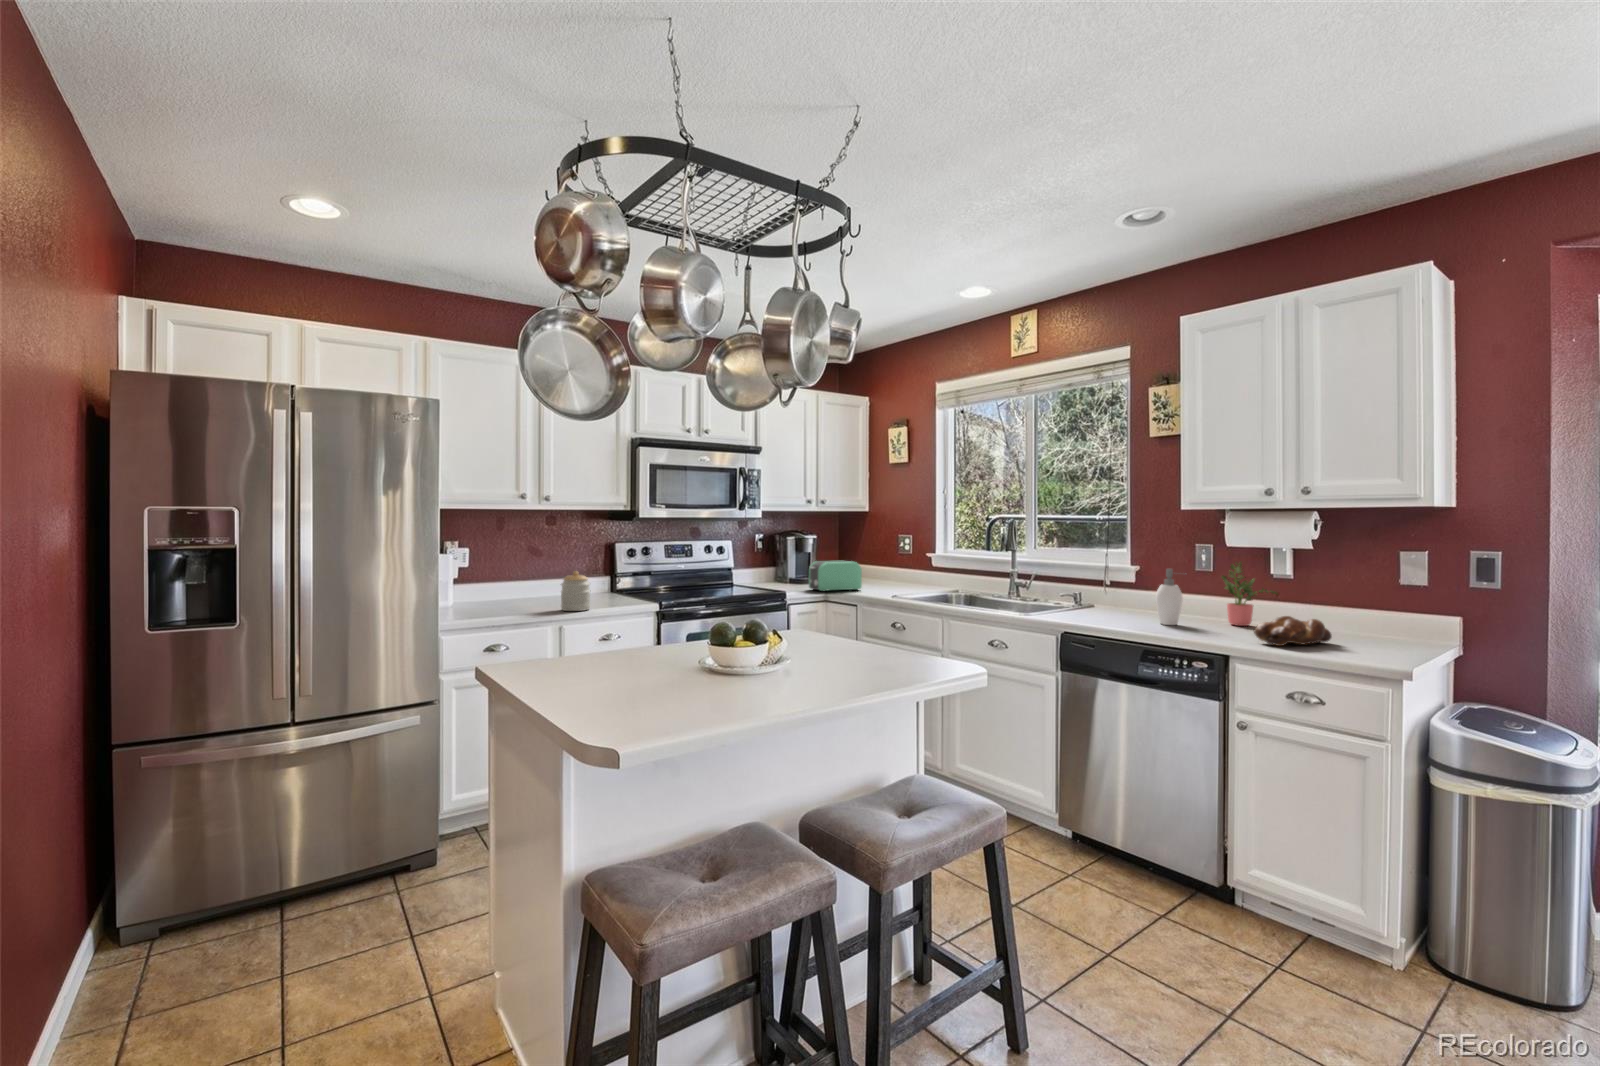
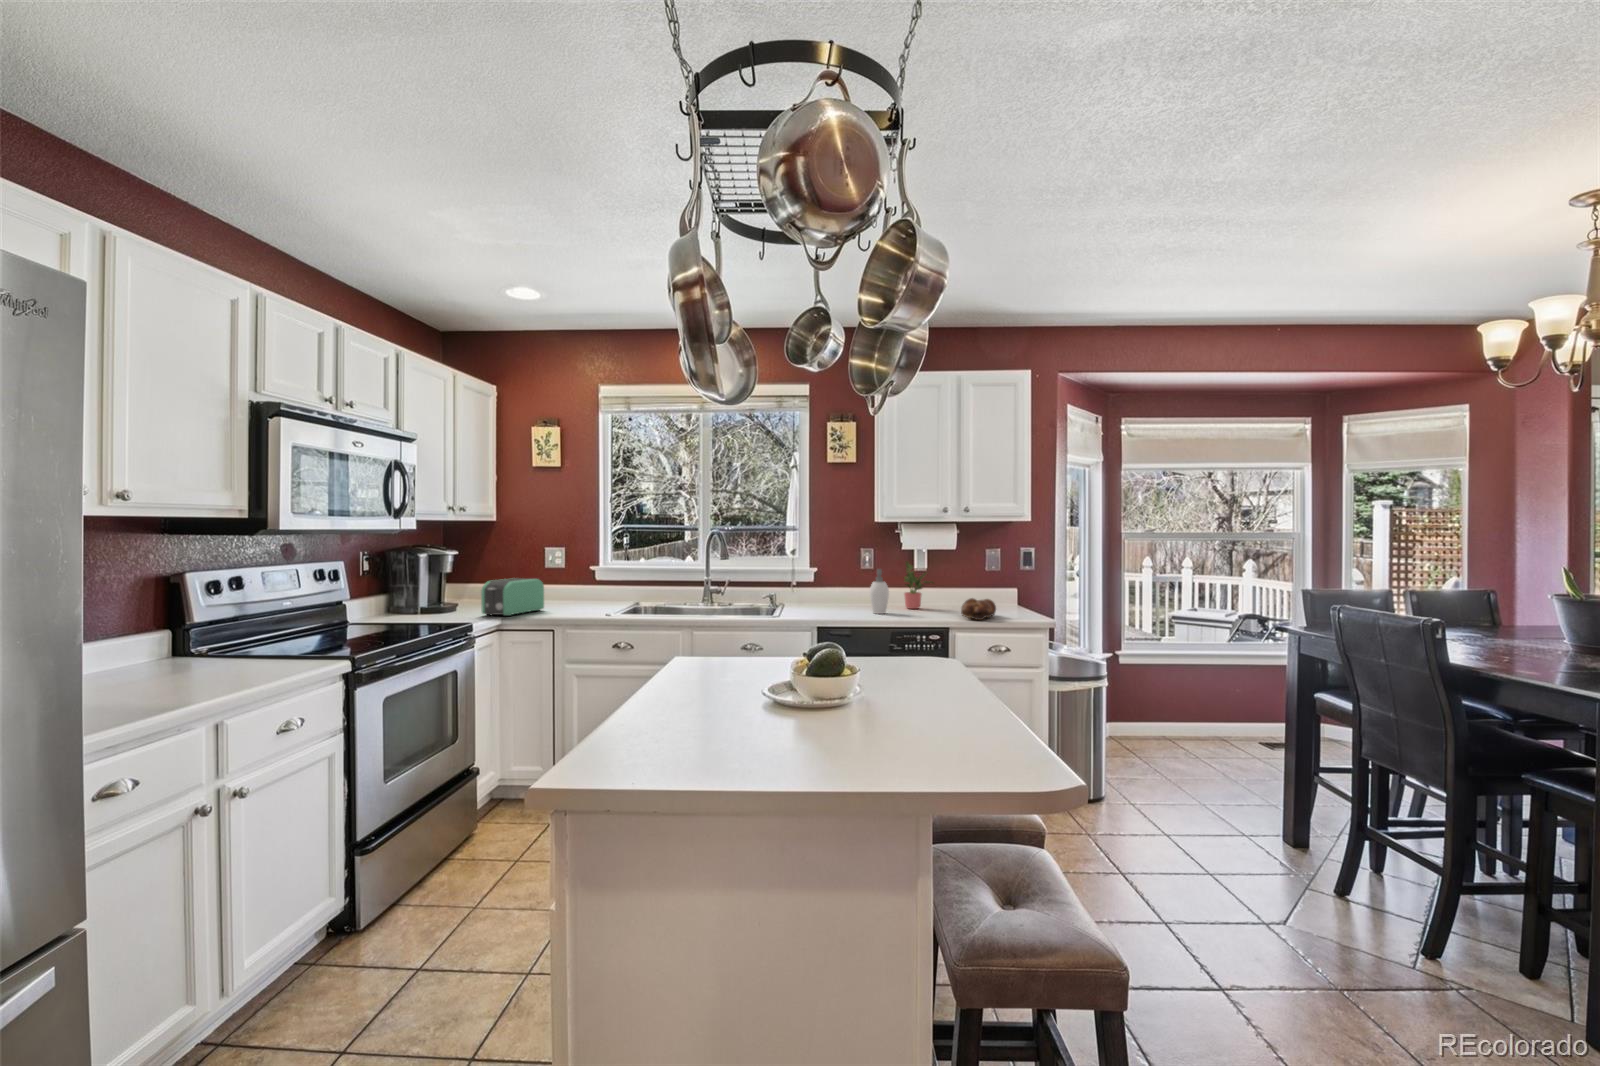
jar: present [561,571,590,611] -> none [186,621,249,691]

